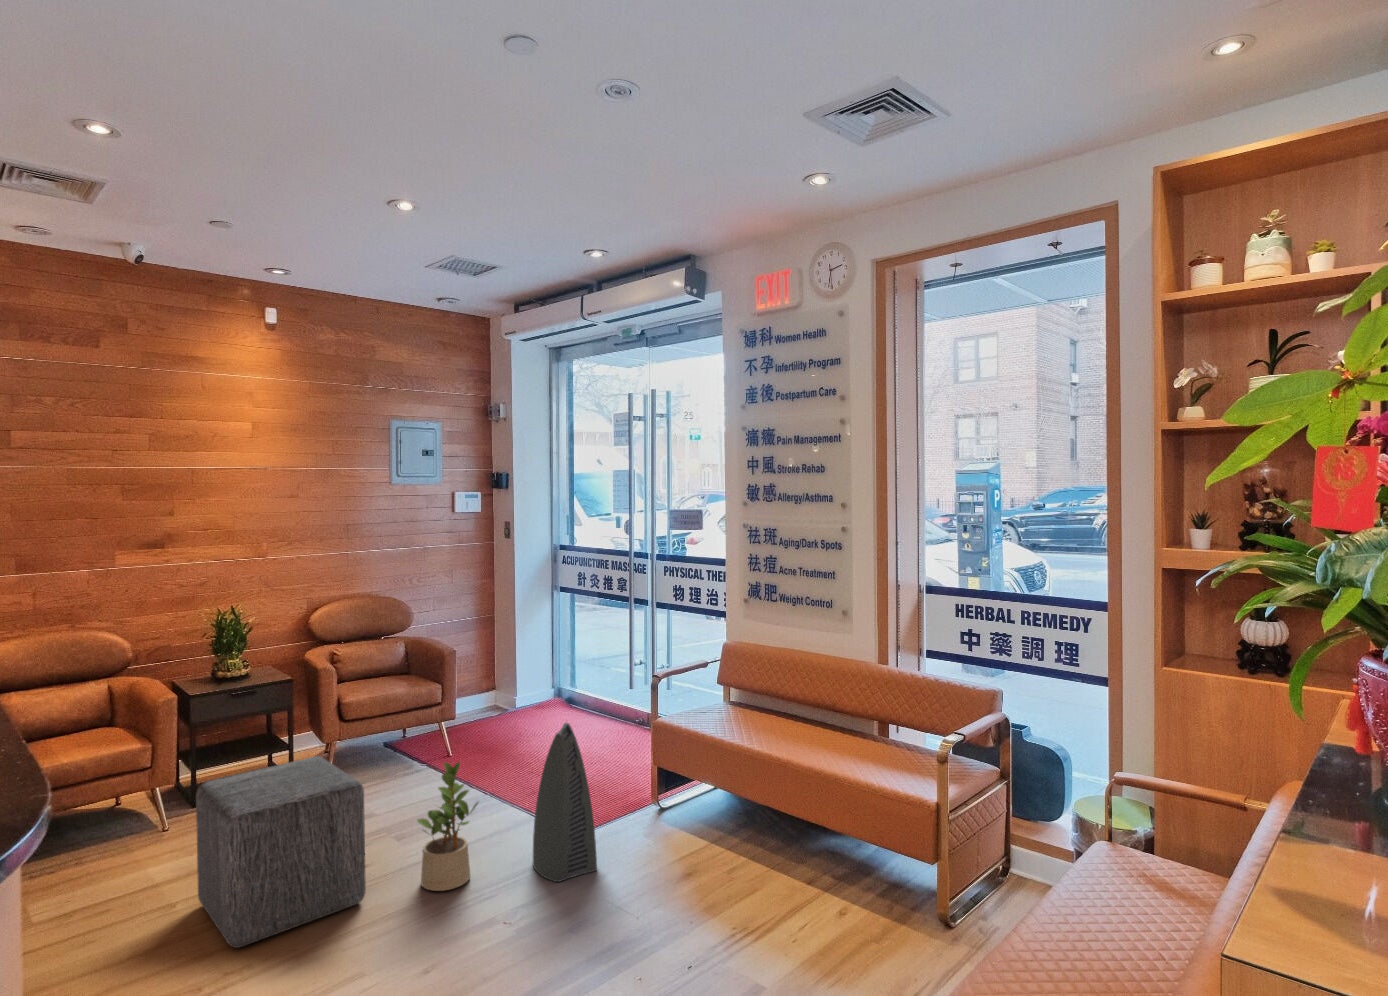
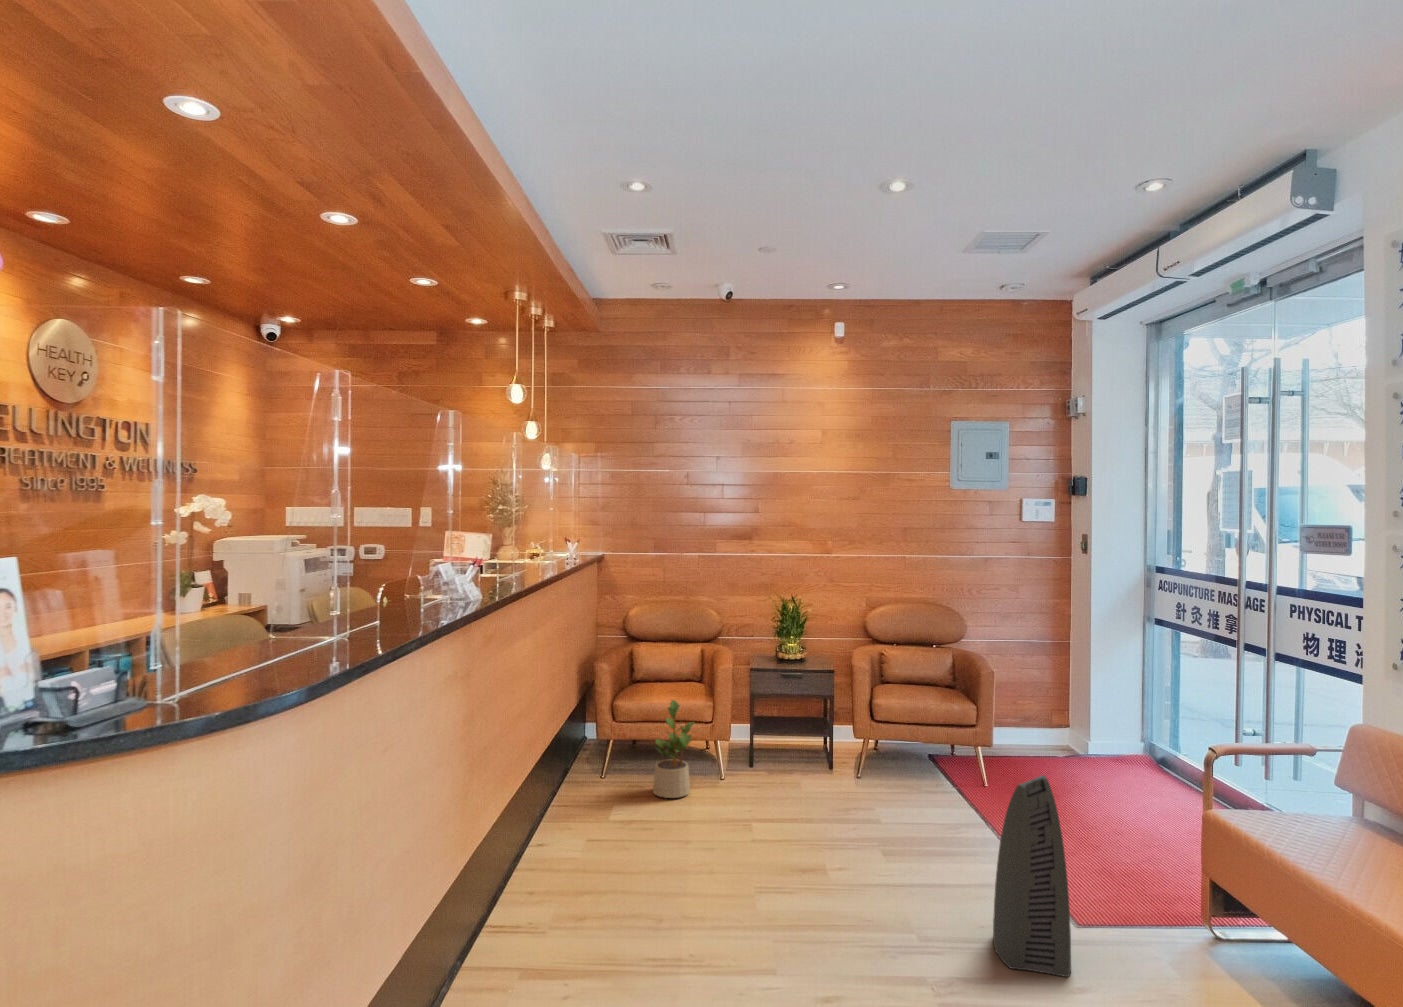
ottoman: present [196,756,366,948] -> none [689,740,814,898]
potted plant: present [417,762,478,891] -> present [653,700,694,798]

